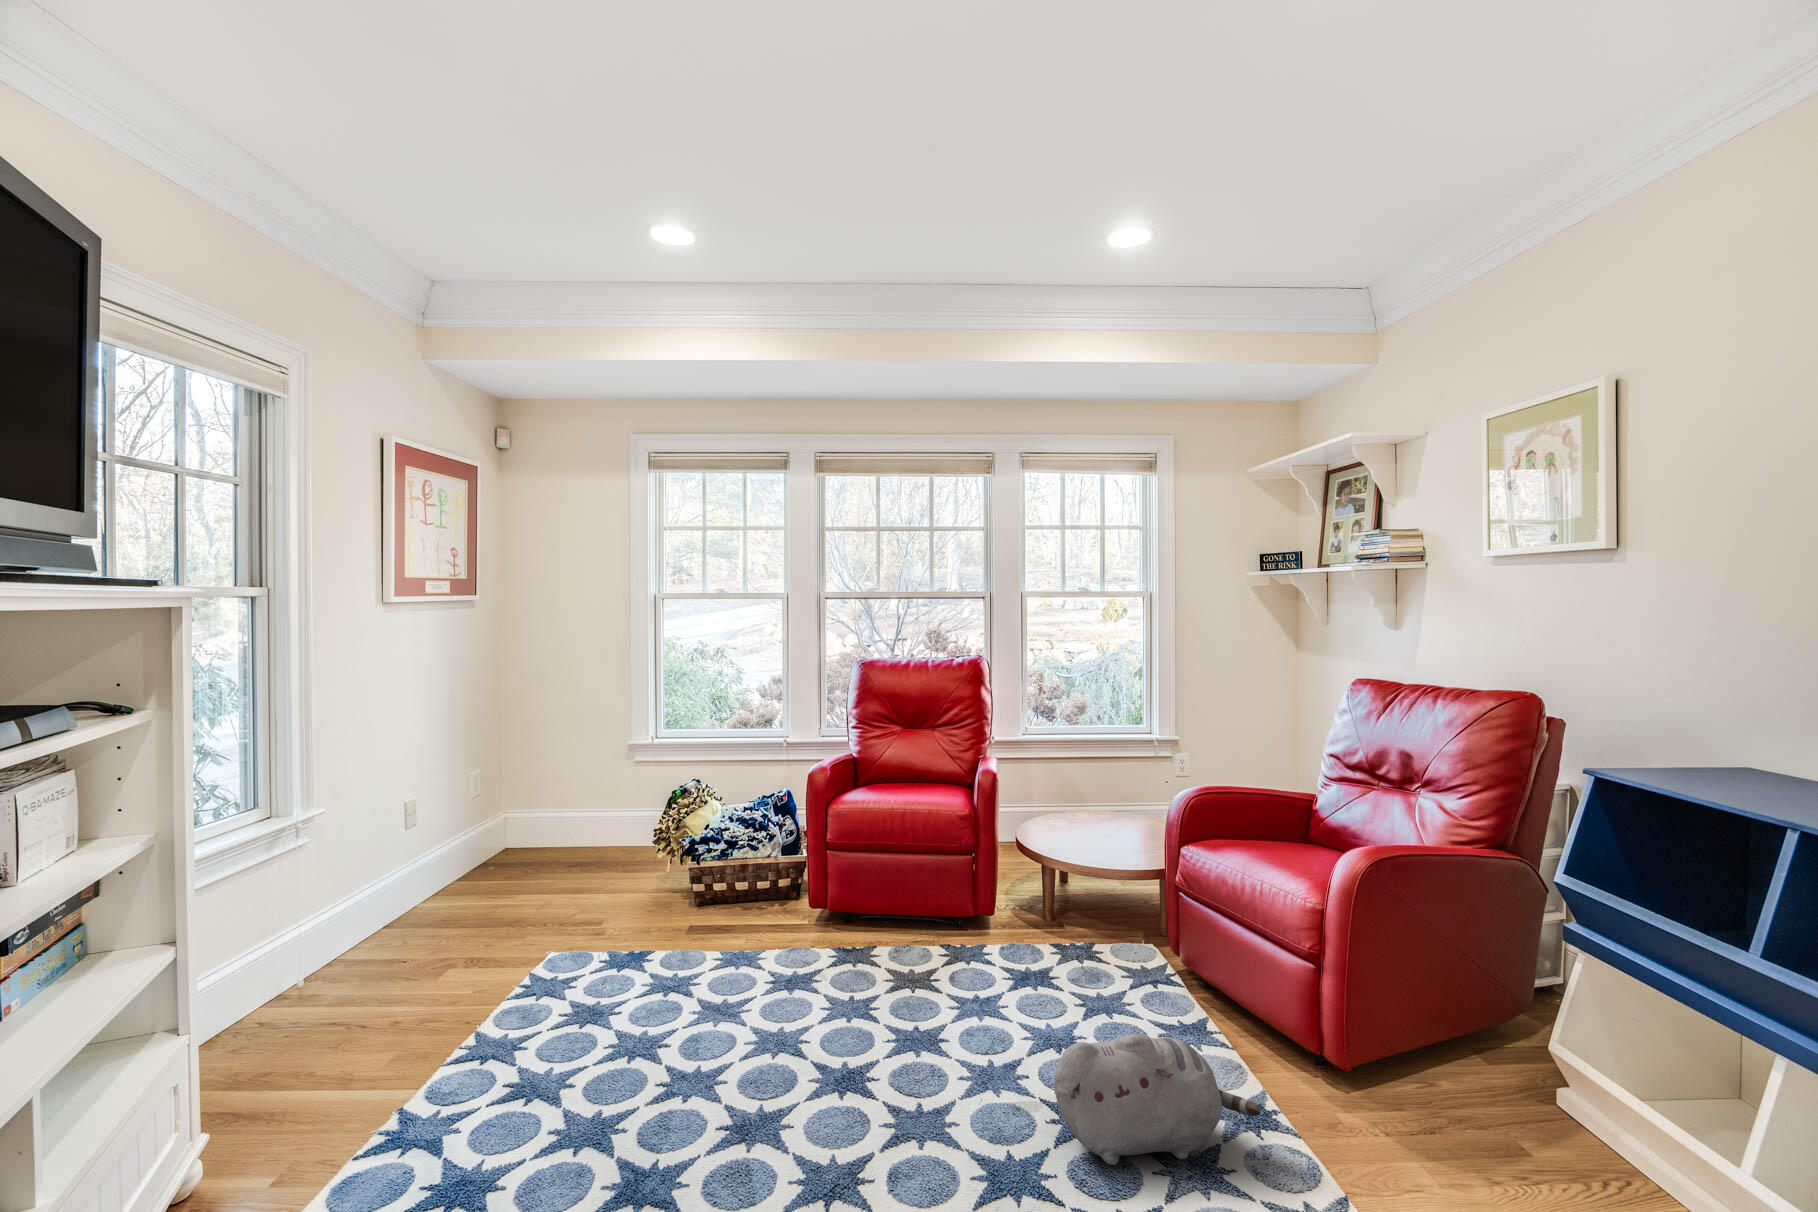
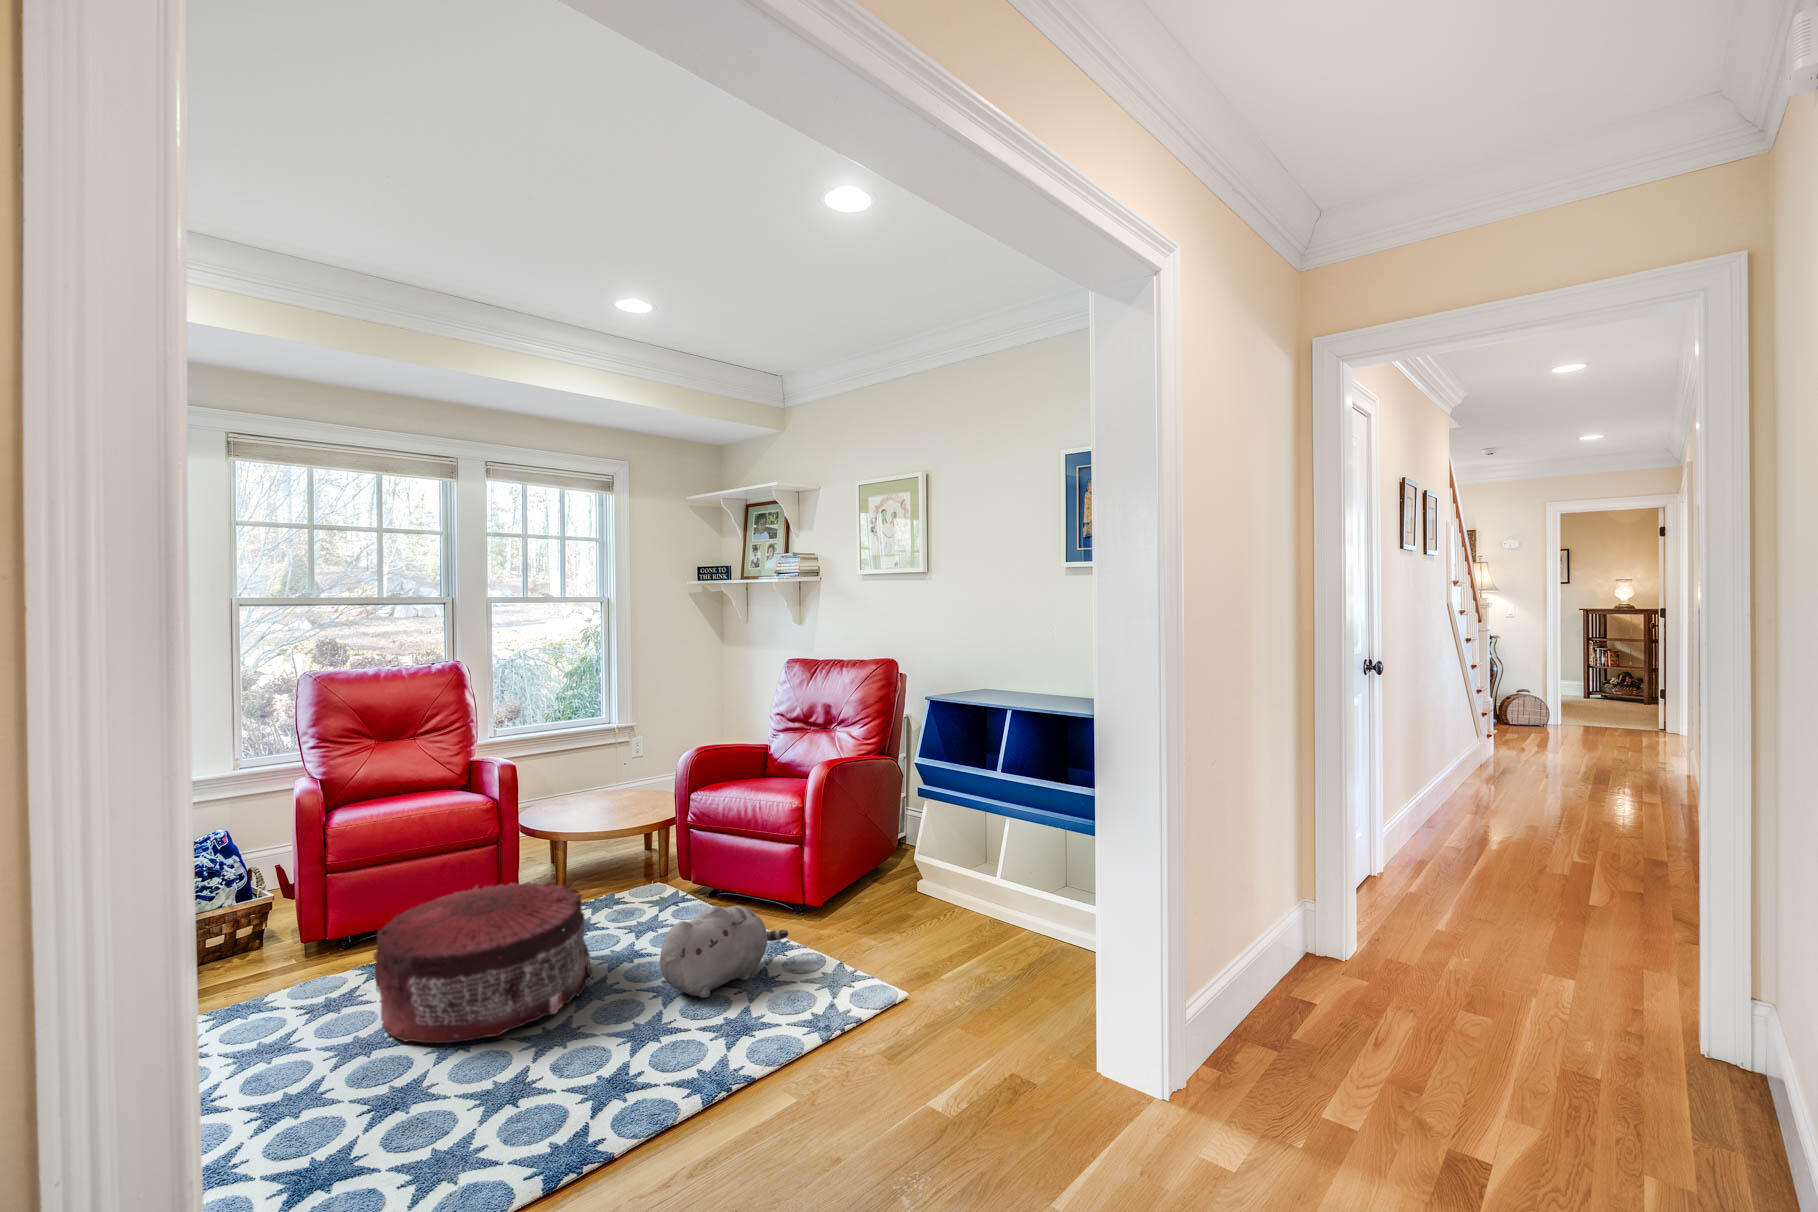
pouf: none [790,902,1002,1102] -> present [373,881,593,1043]

